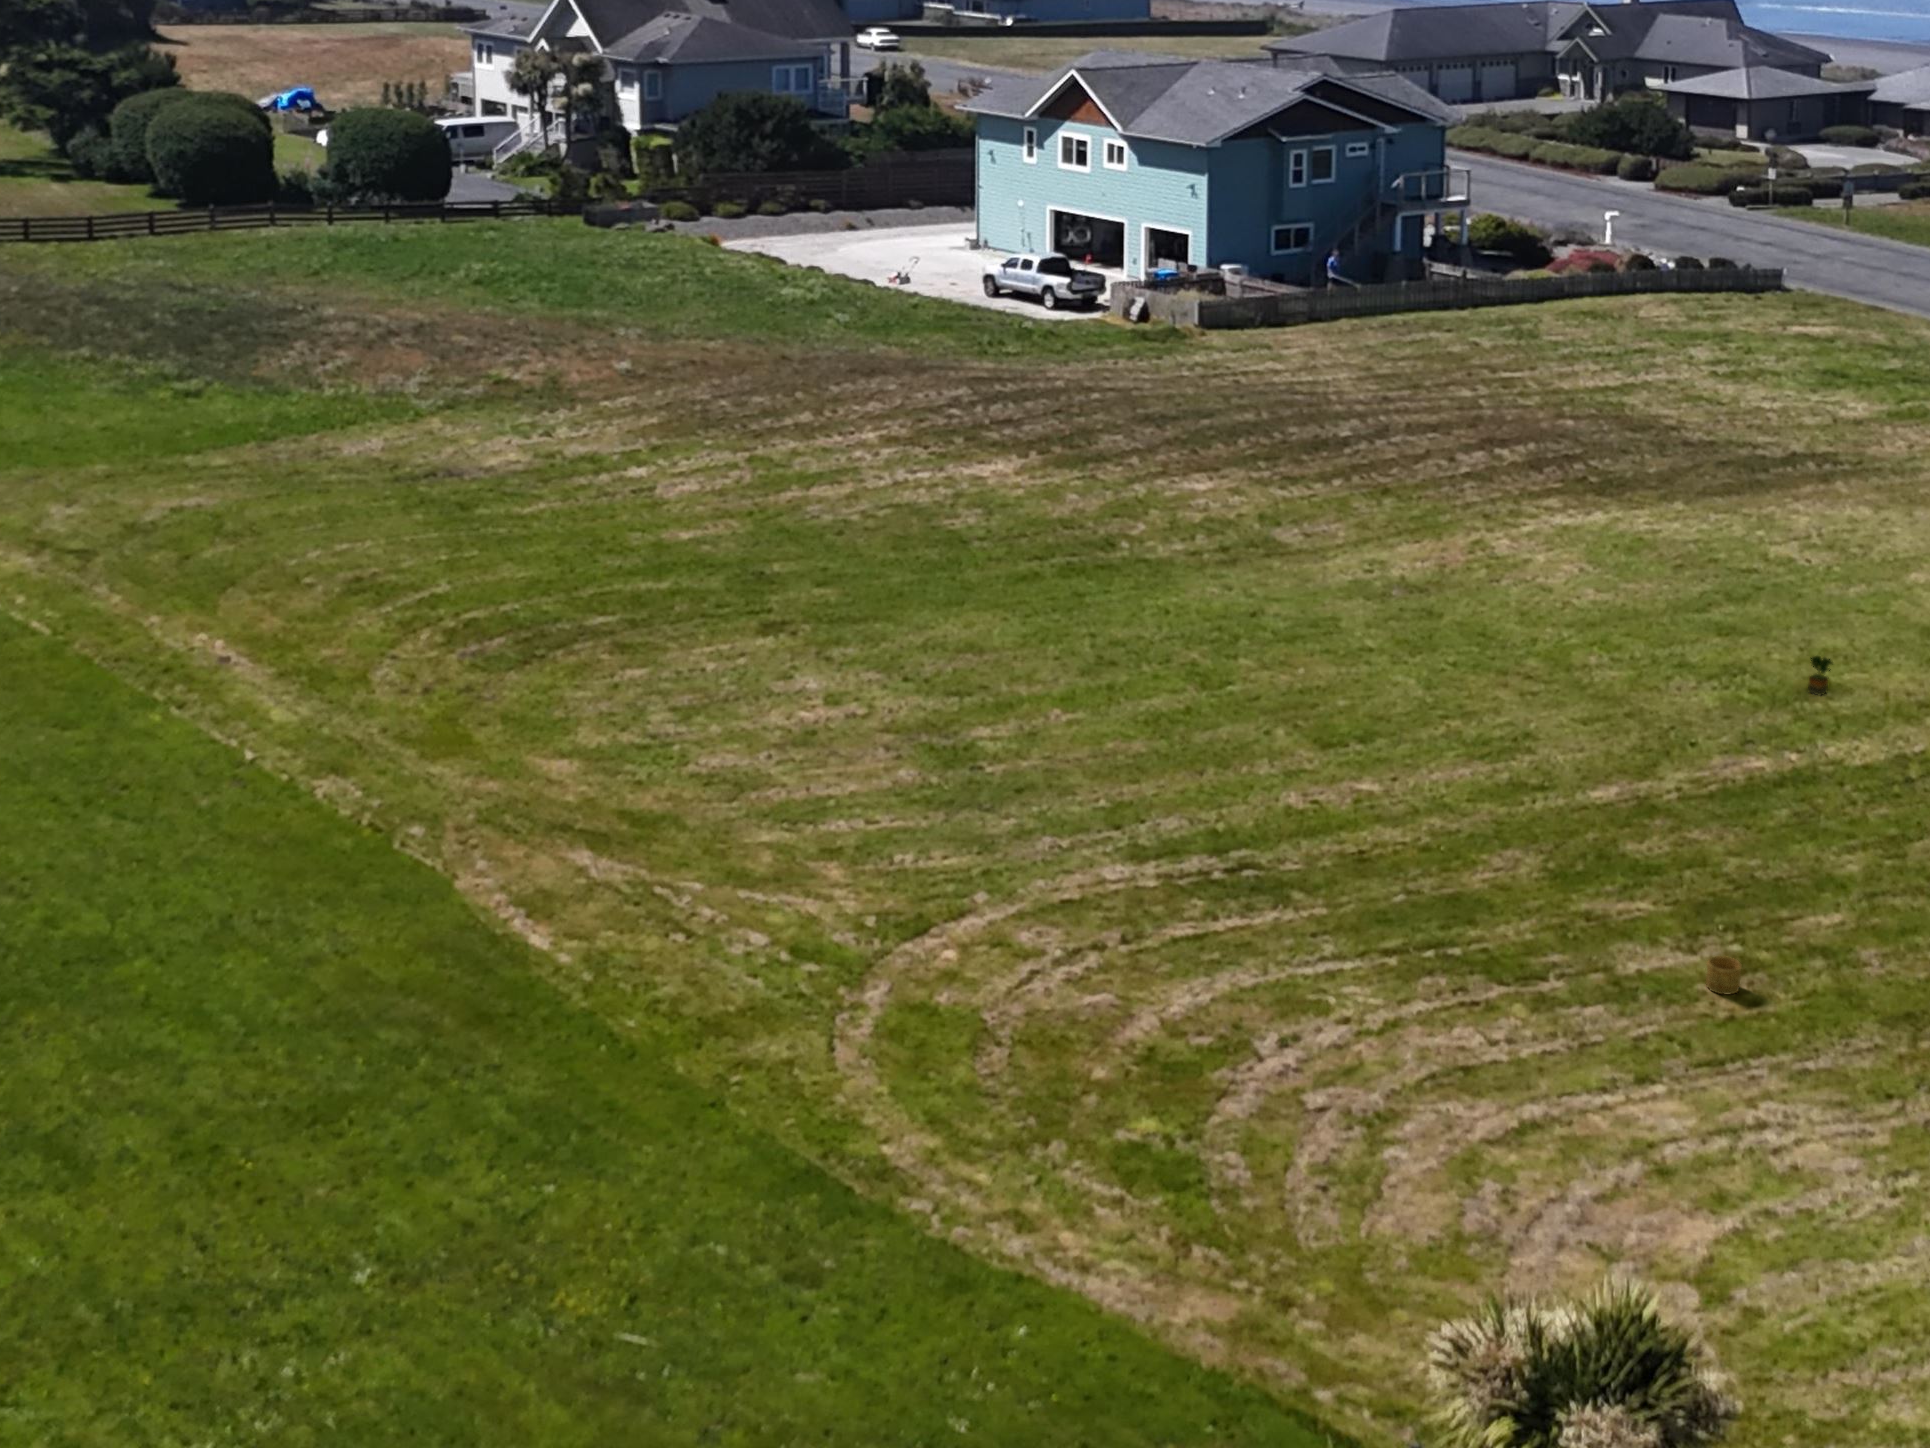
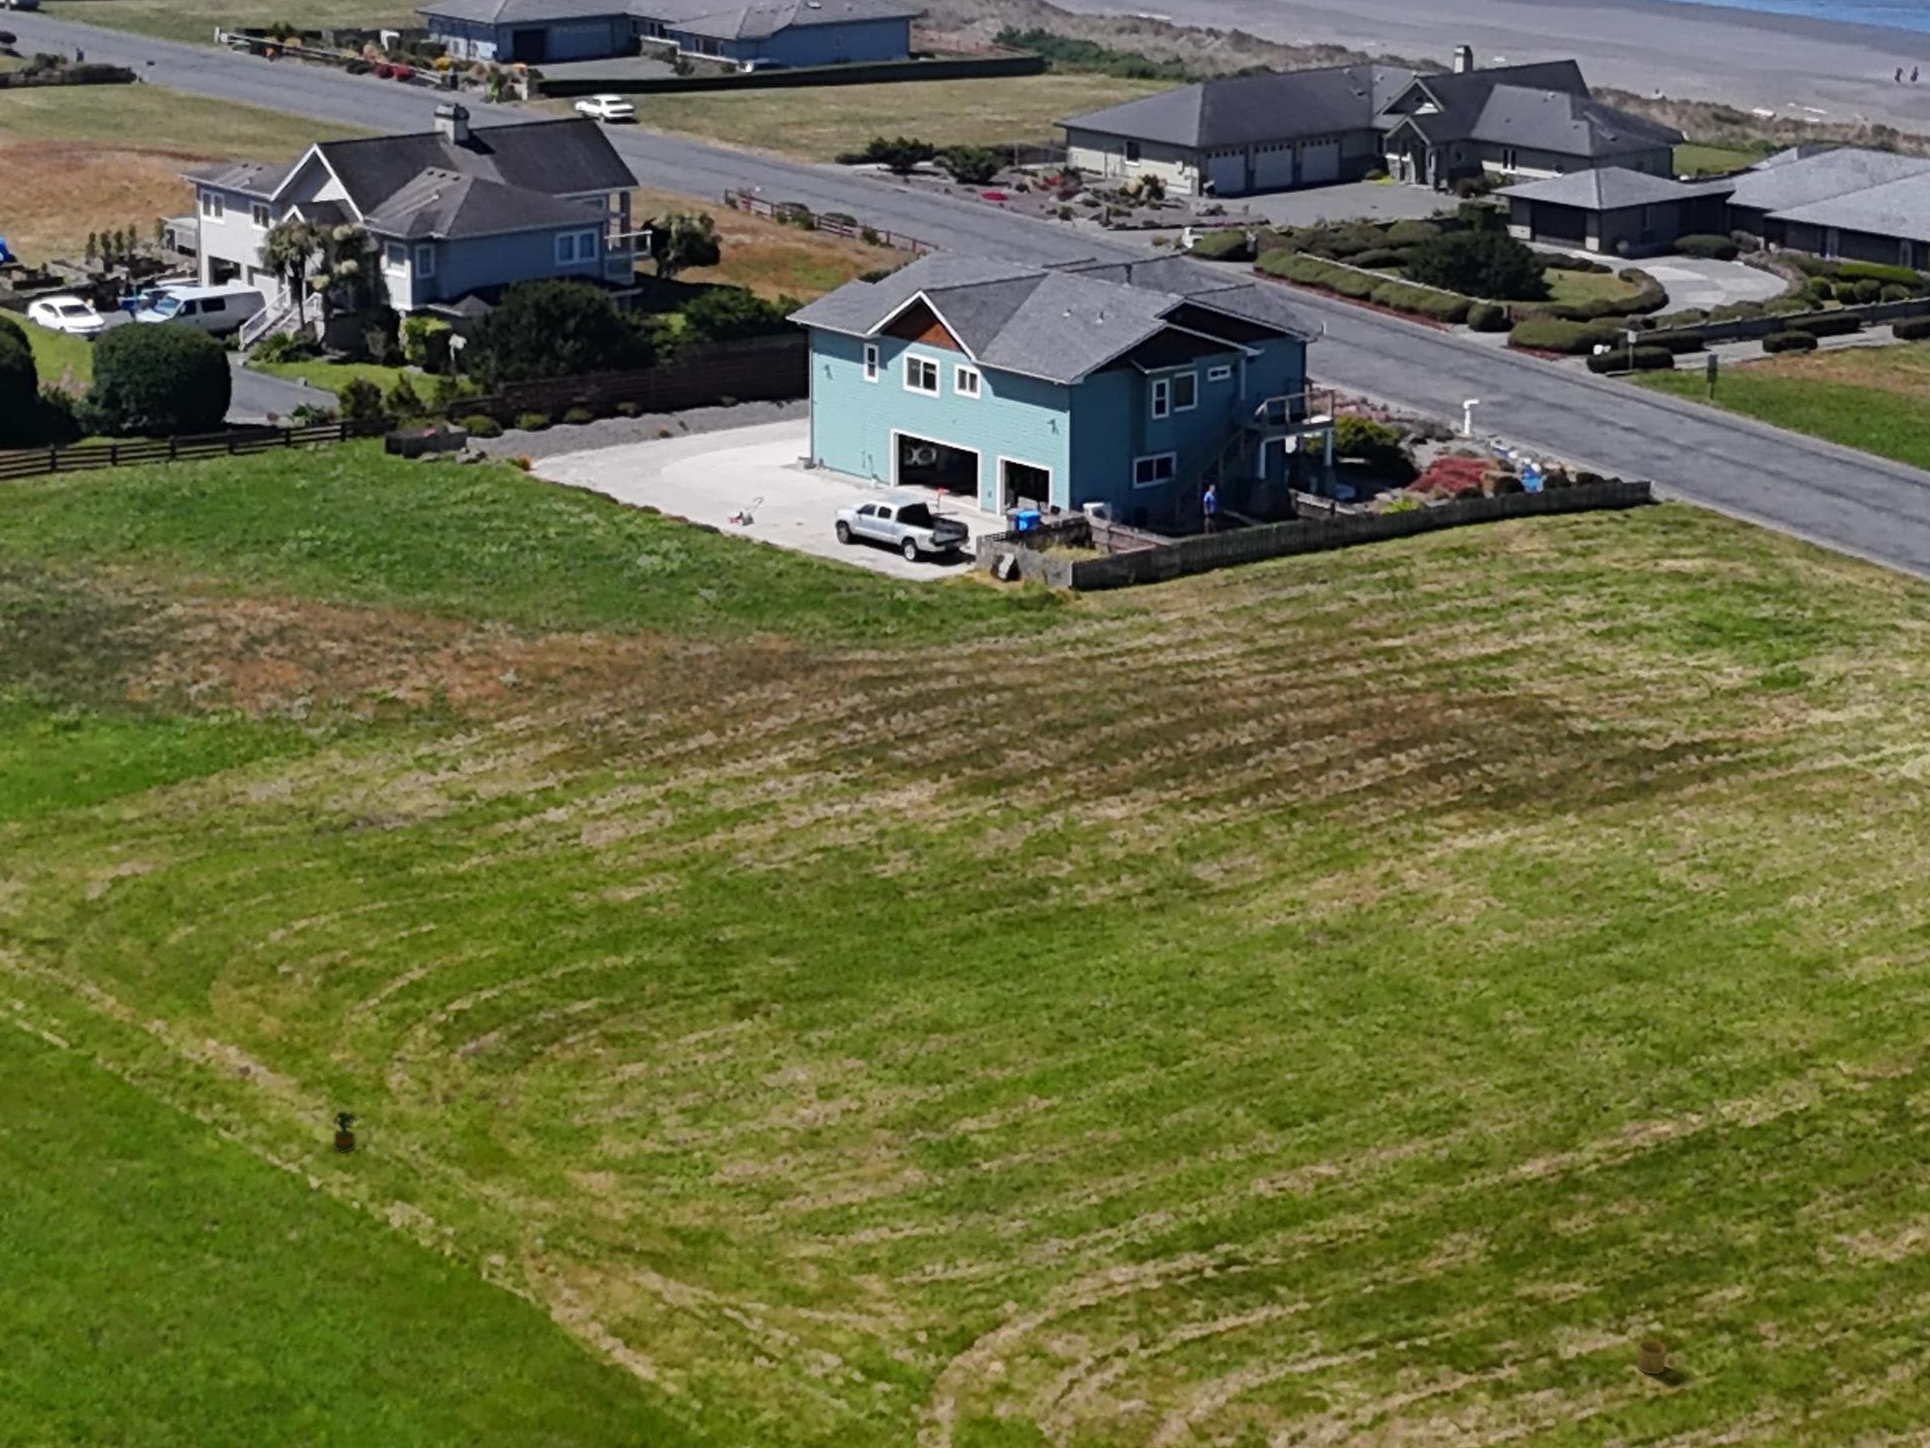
potted tree: present [1808,656,1833,695] -> present [333,1112,359,1153]

